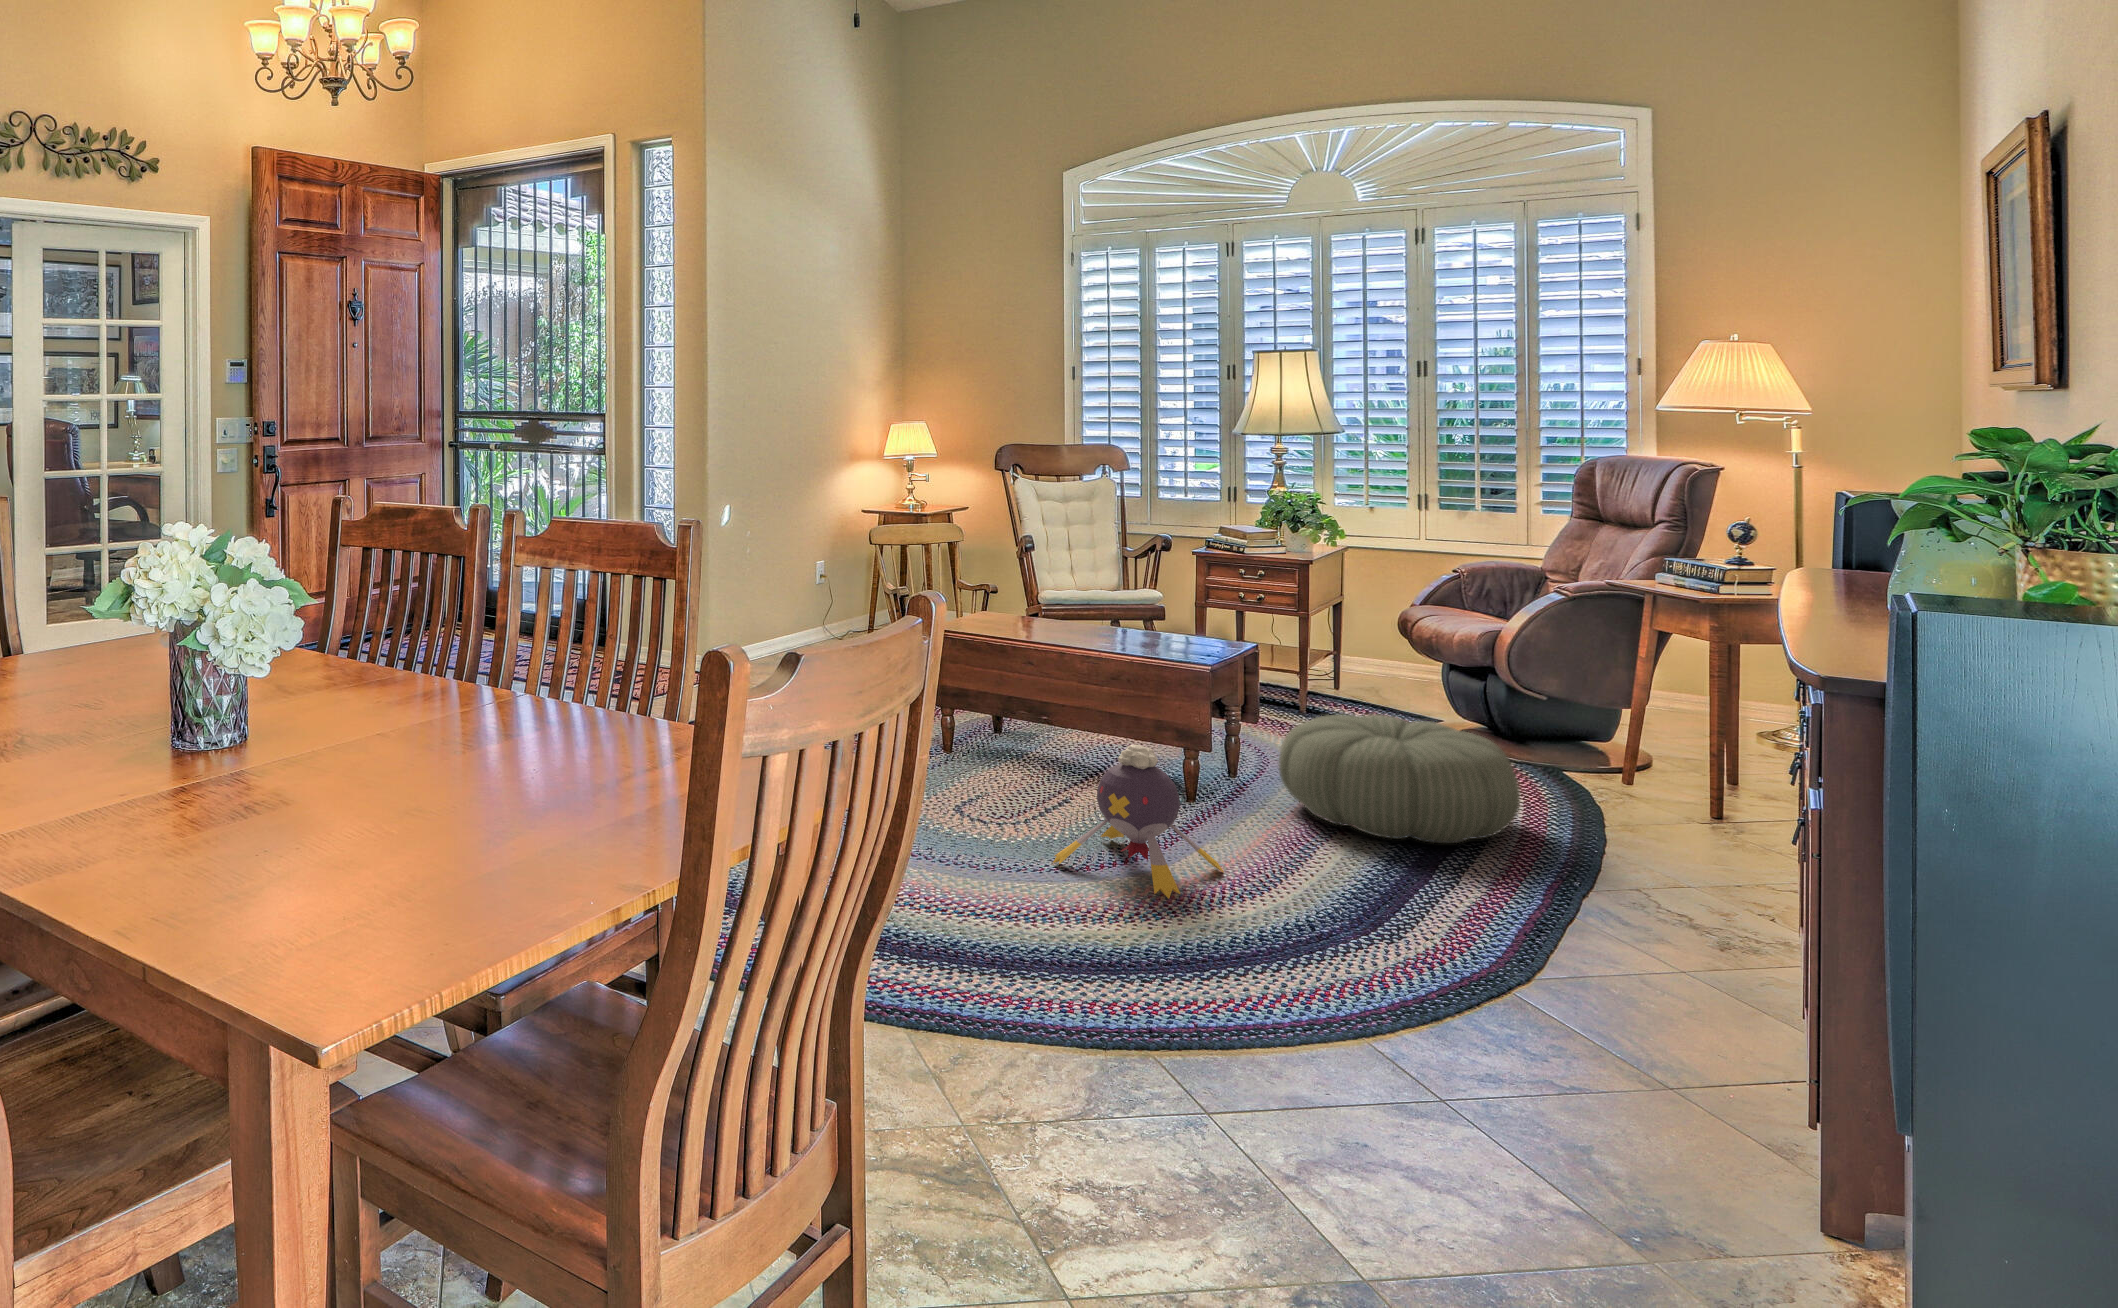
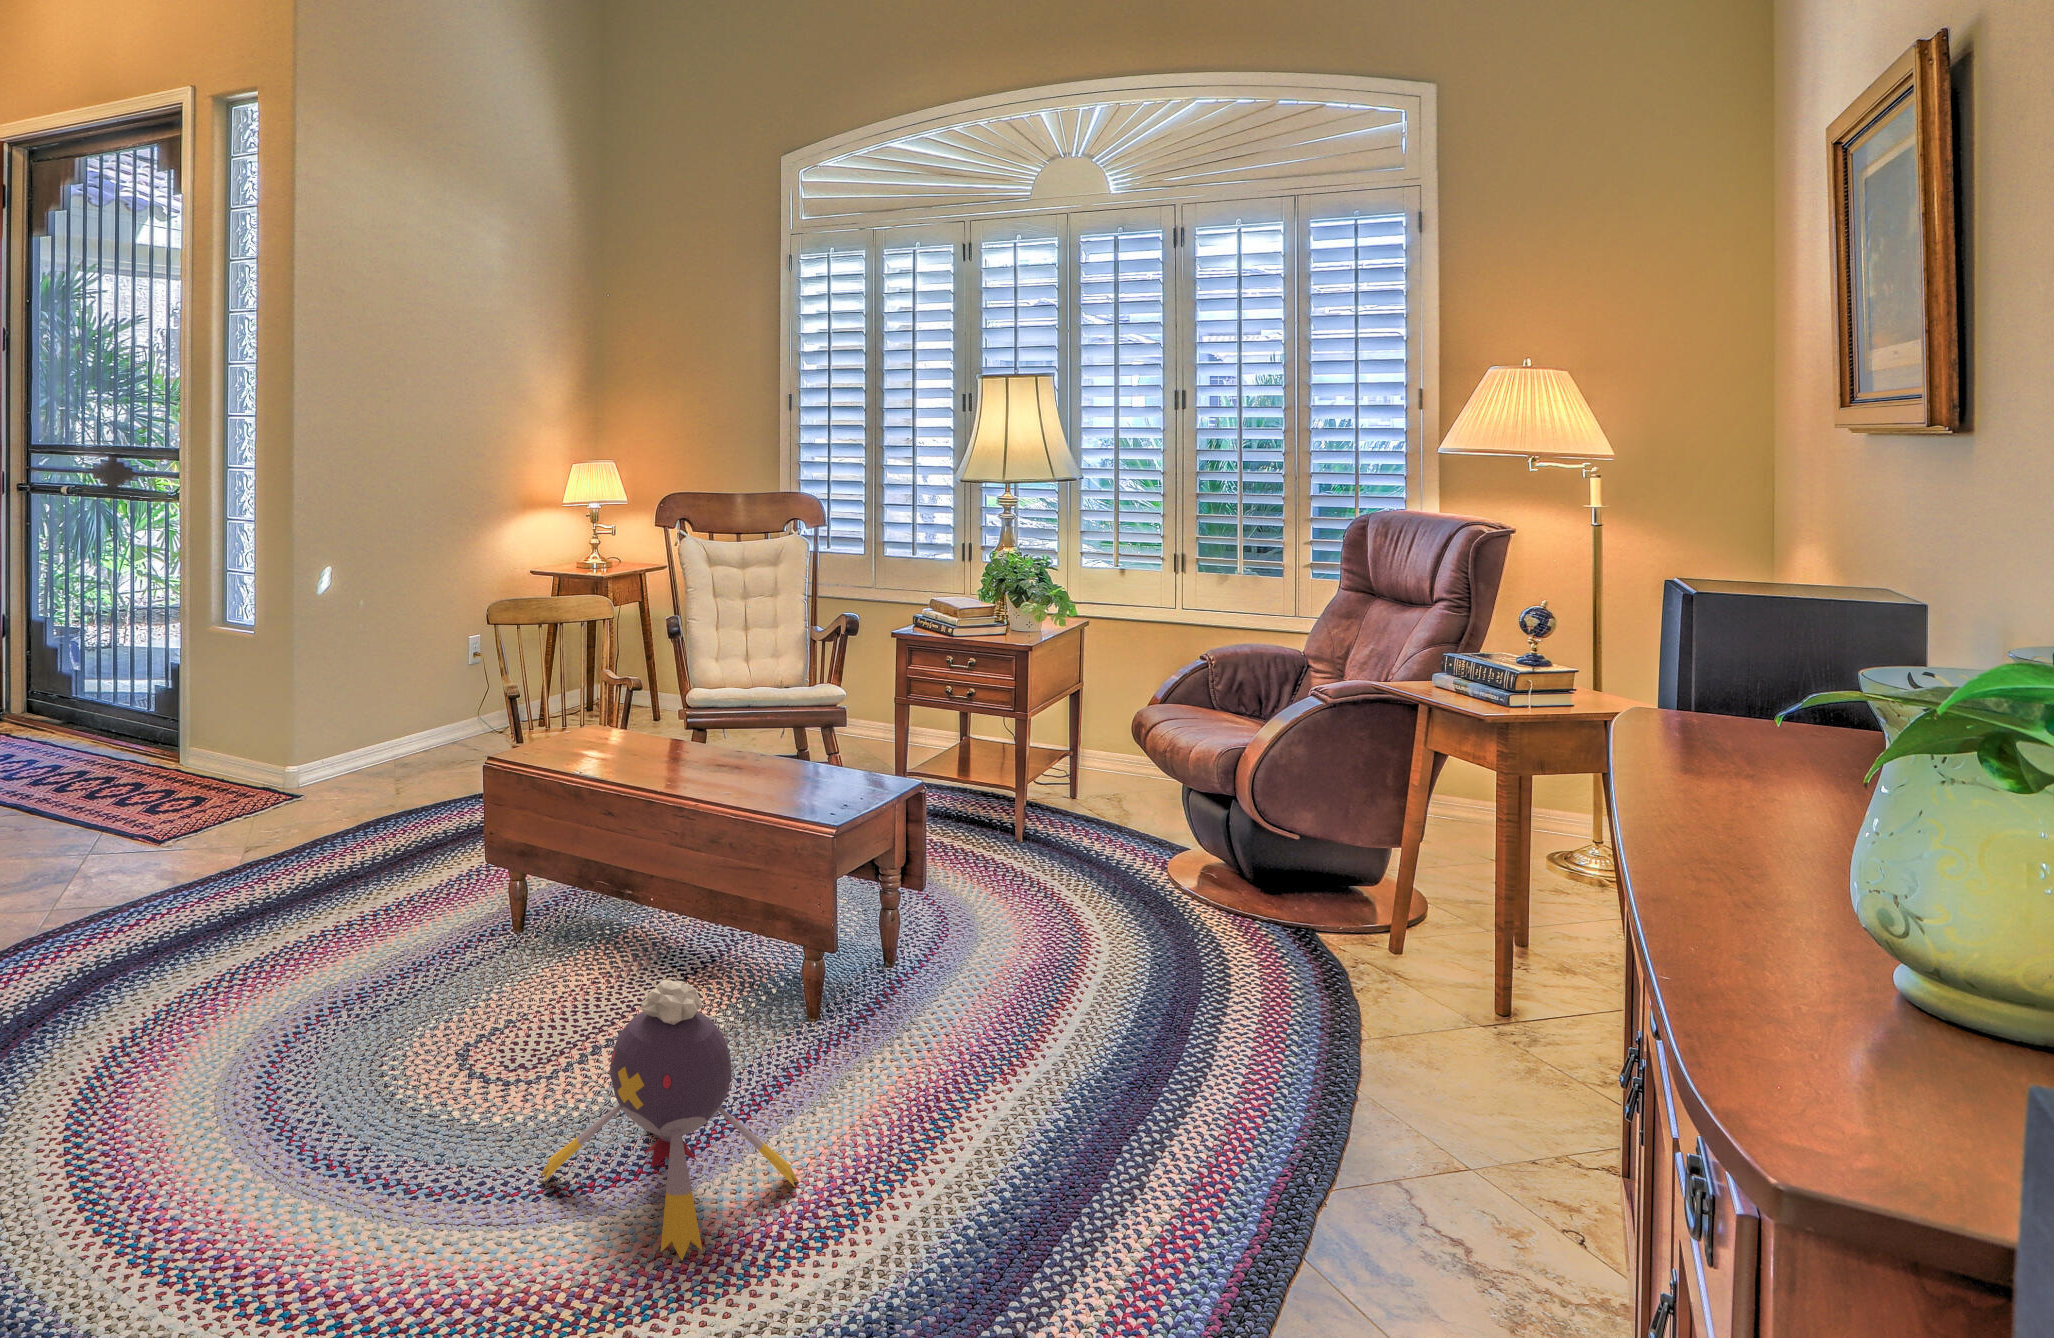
pouf: present [1279,714,1520,843] -> none [933,881,1246,1100]

